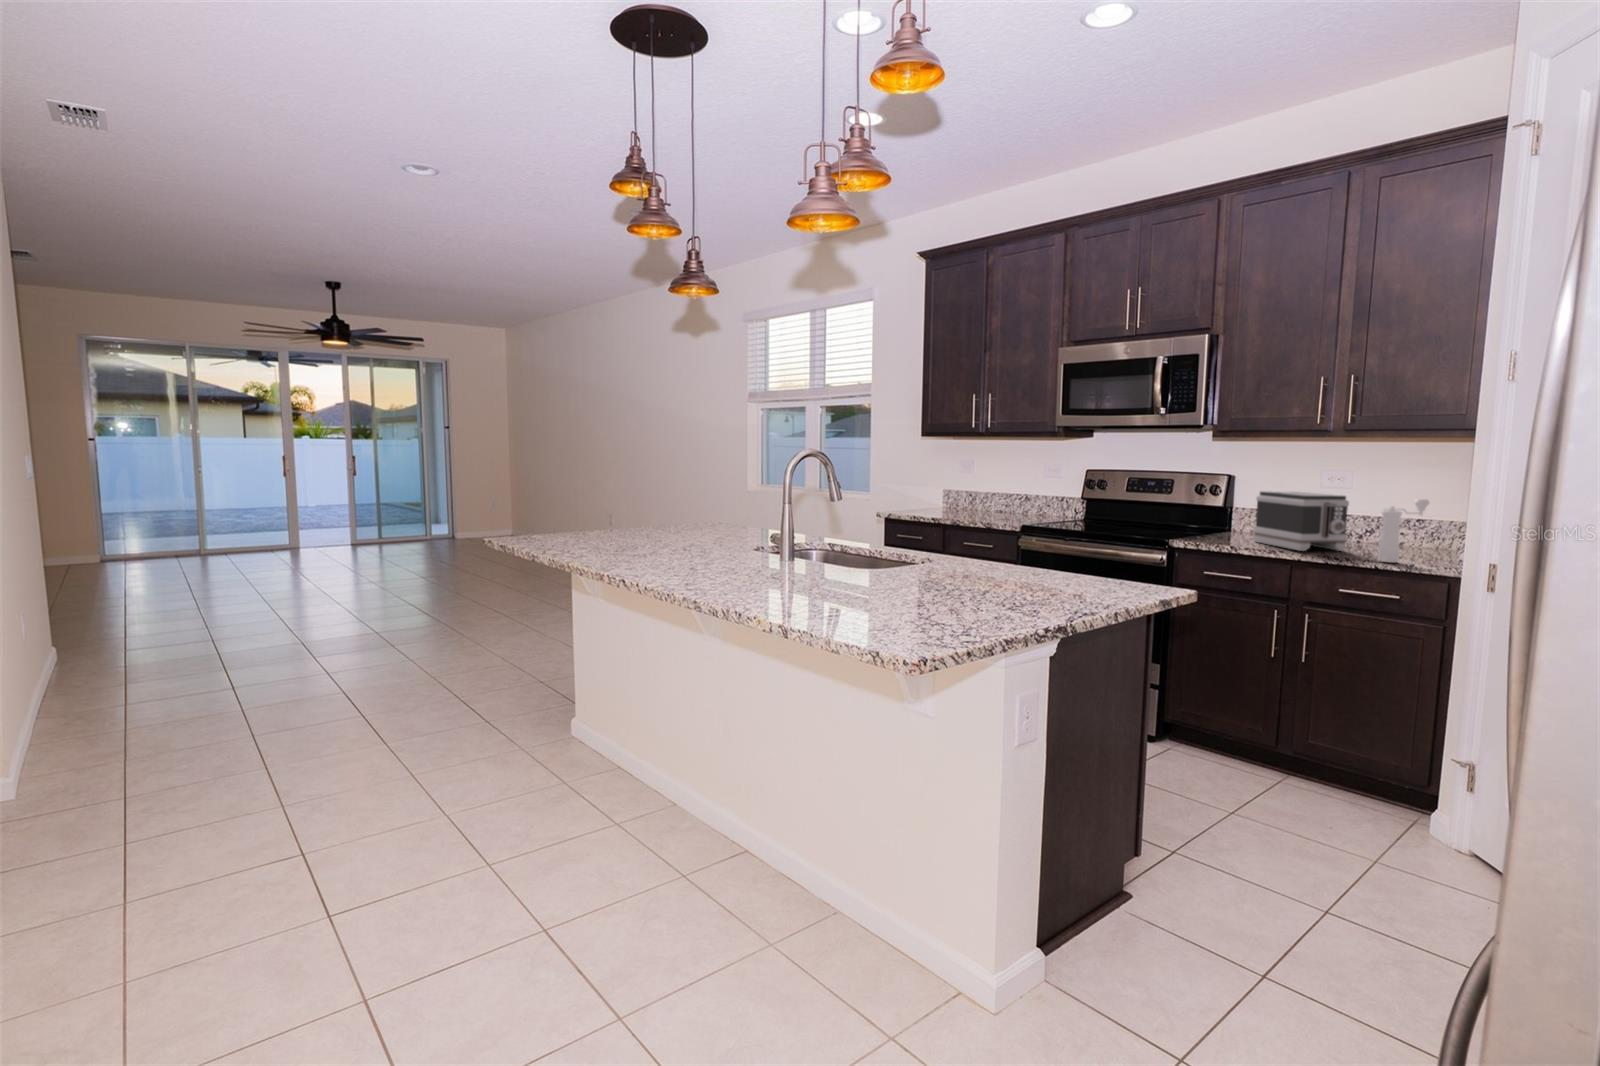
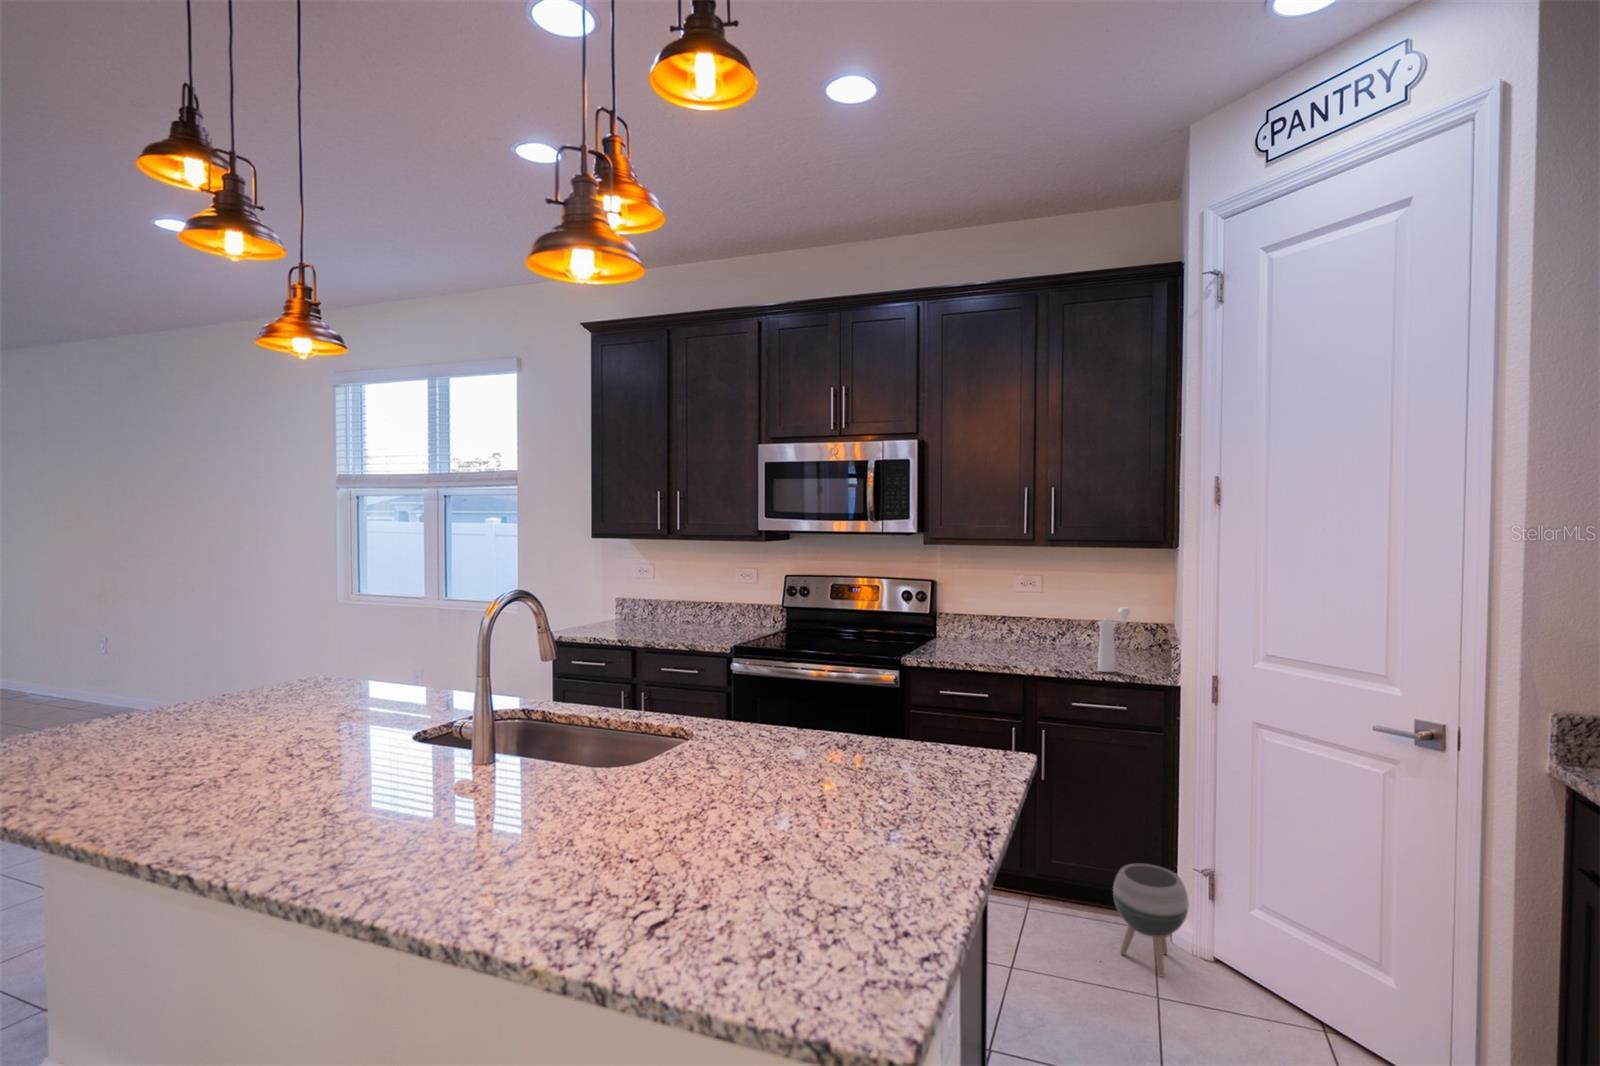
toaster: present [1254,491,1349,551] -> none [970,598,1060,663]
planter: none [1350,746,1434,848] -> present [1113,864,1189,976]

